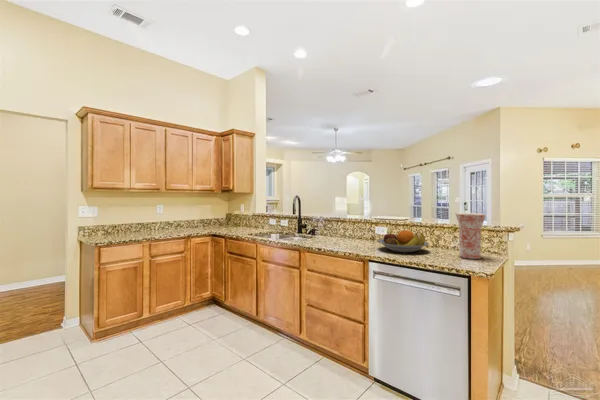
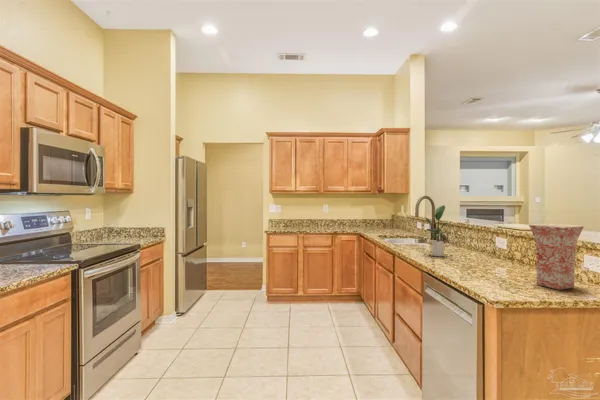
potted plant: none [336,202,358,247] -> present [425,205,449,257]
fruit bowl: present [378,230,429,252] -> none [458,242,527,270]

